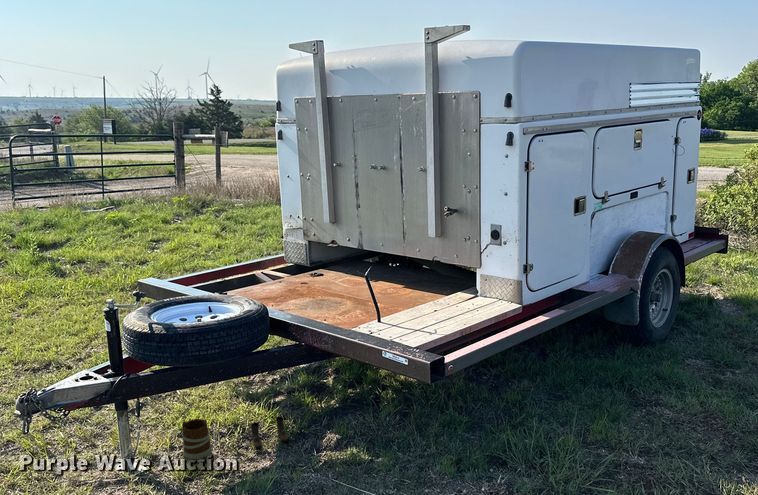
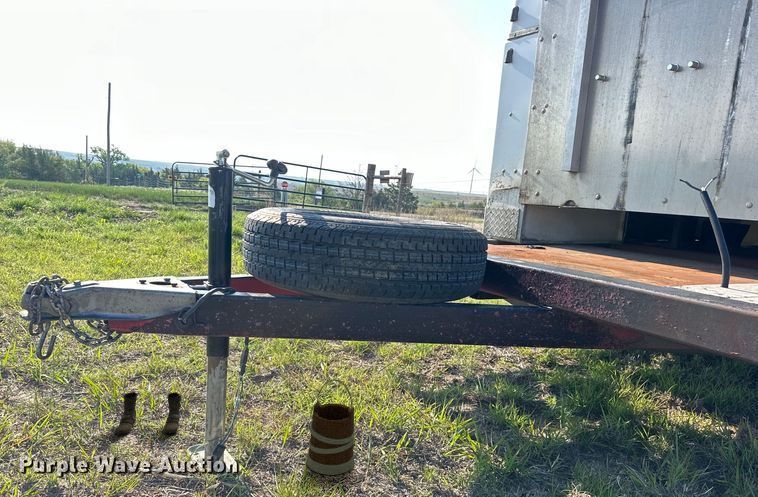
boots: present [251,417,289,448] -> present [117,392,181,434]

